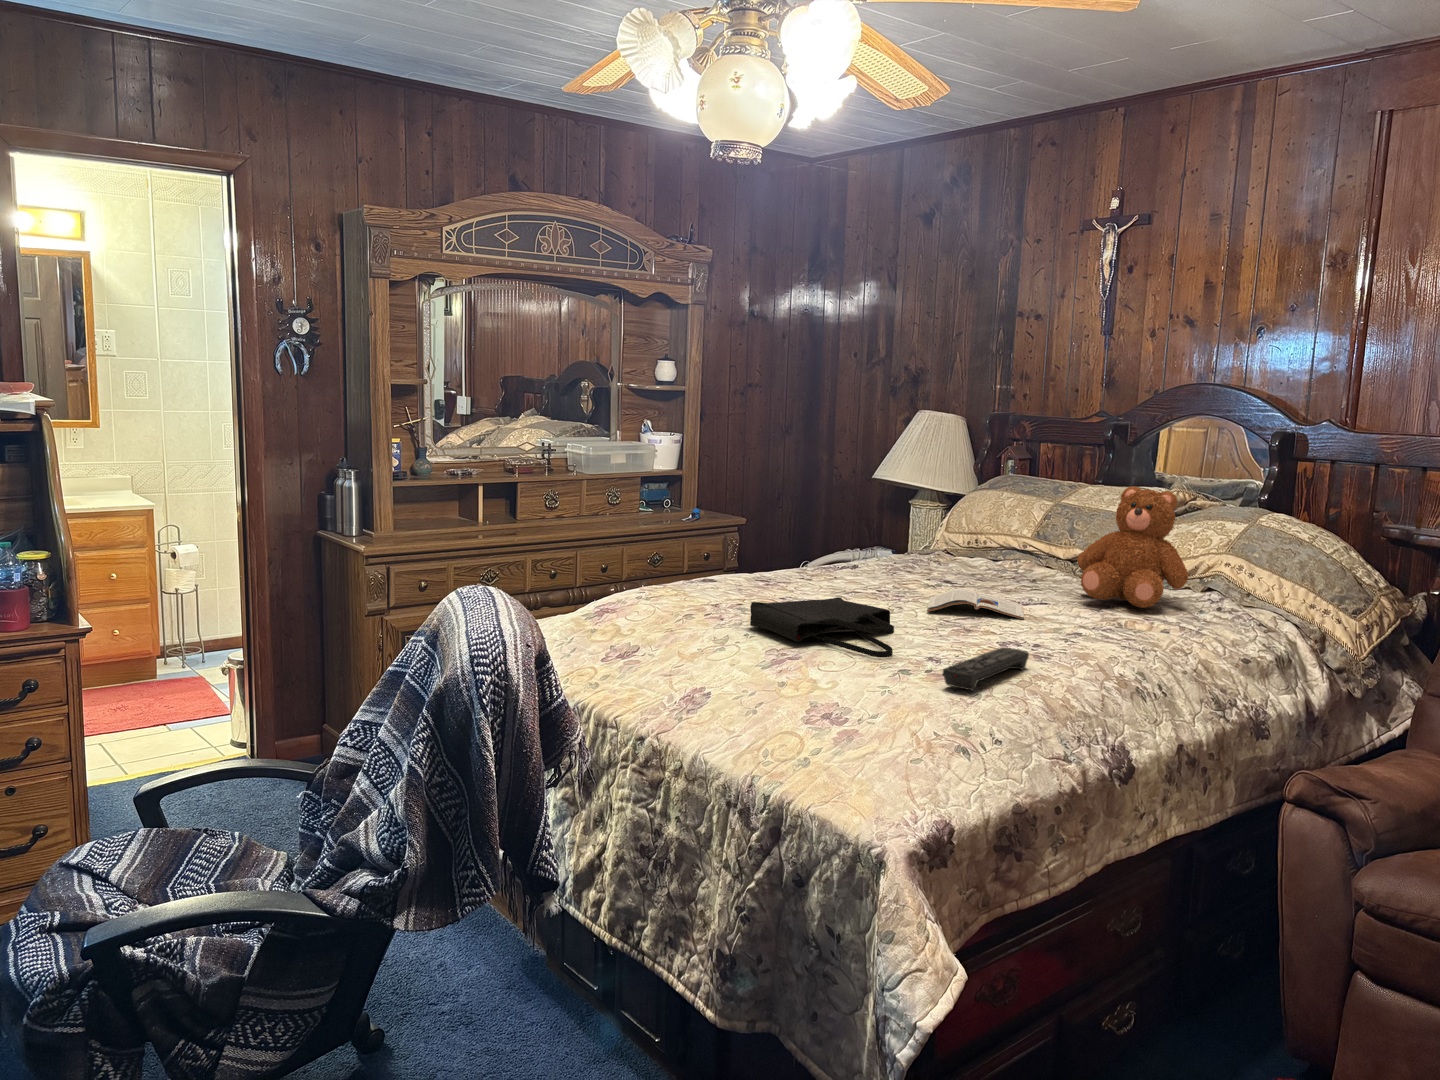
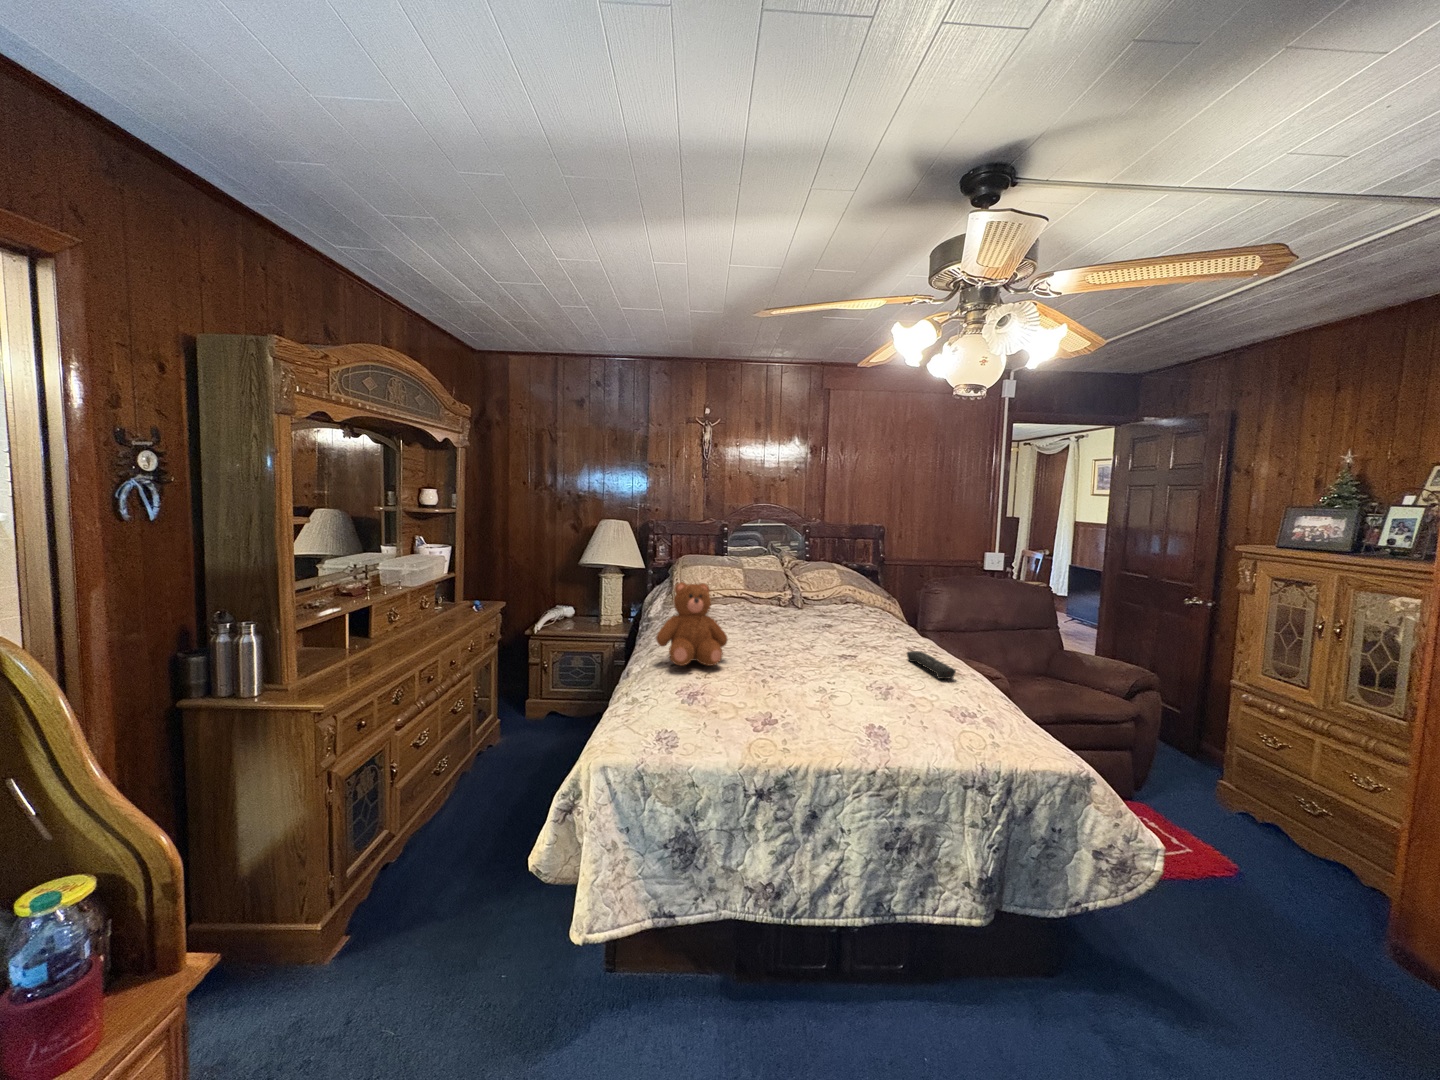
teddy bear: present [1077,486,1188,608] -> present [656,582,728,666]
magazine: present [927,588,1024,619] -> none [775,624,837,641]
tote bag: present [750,597,894,658] -> none [771,644,876,677]

